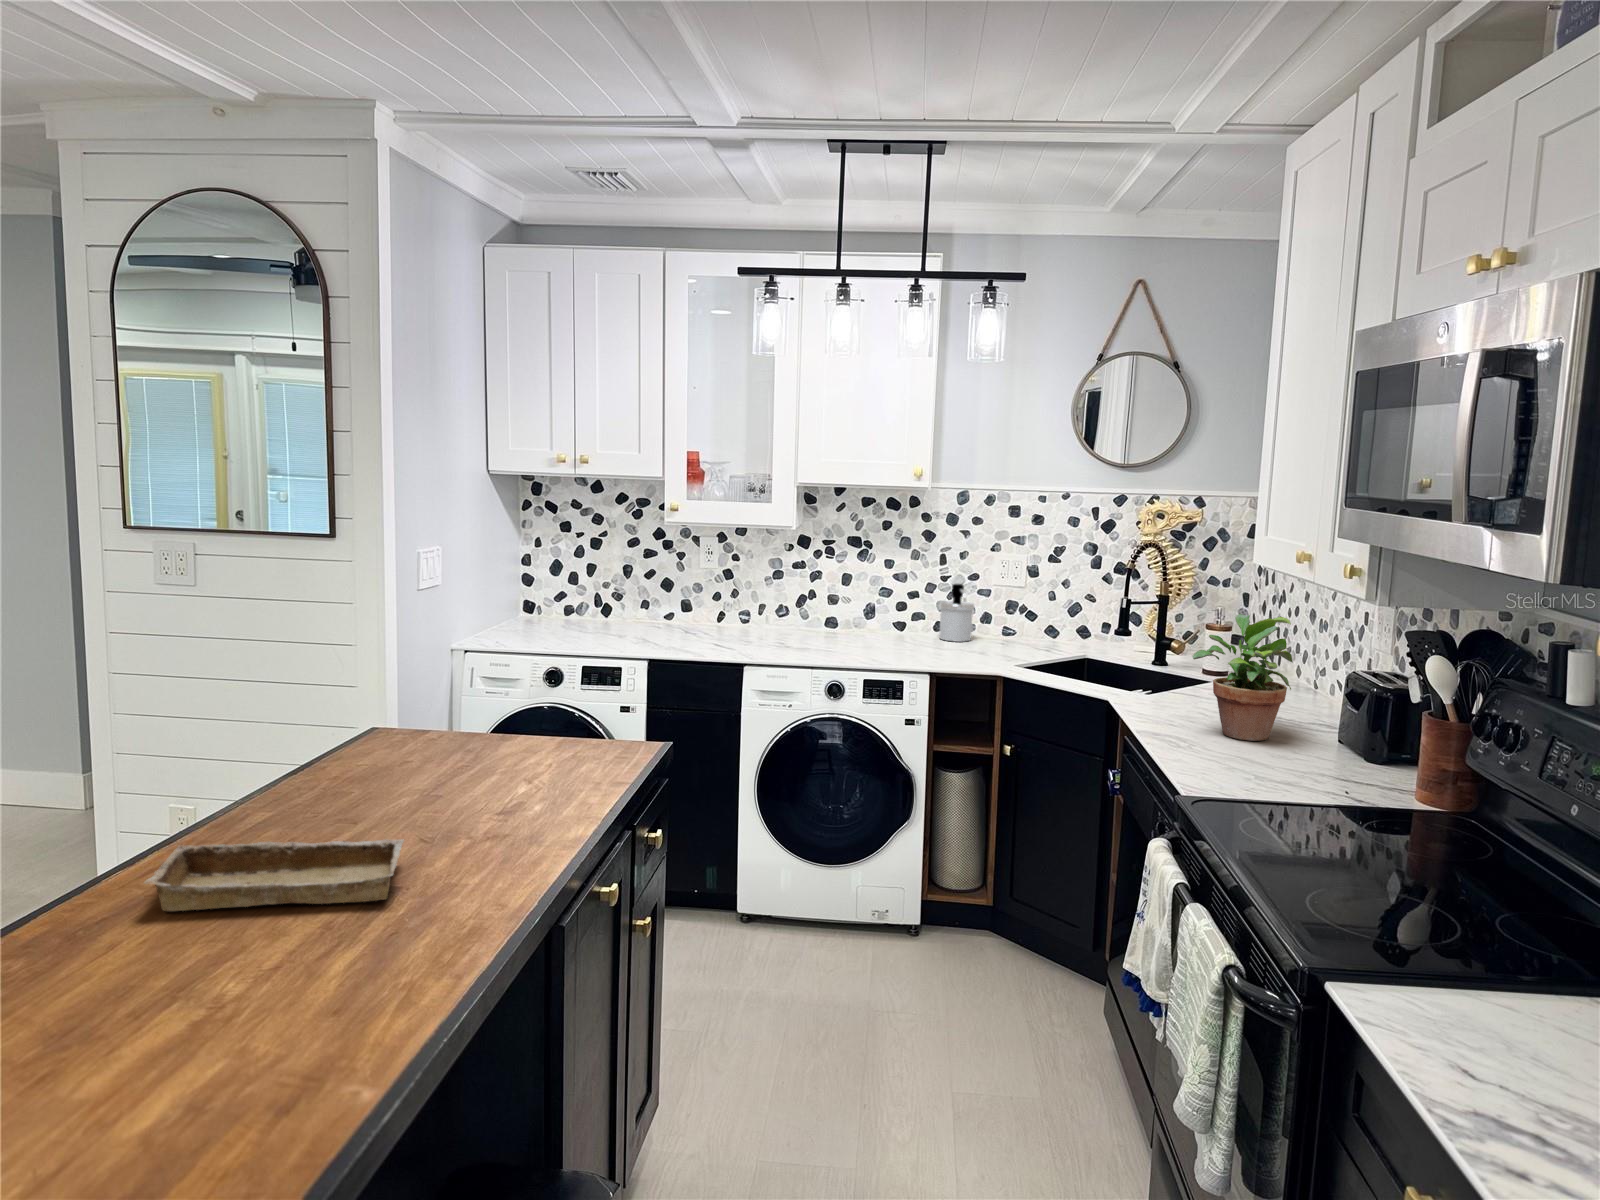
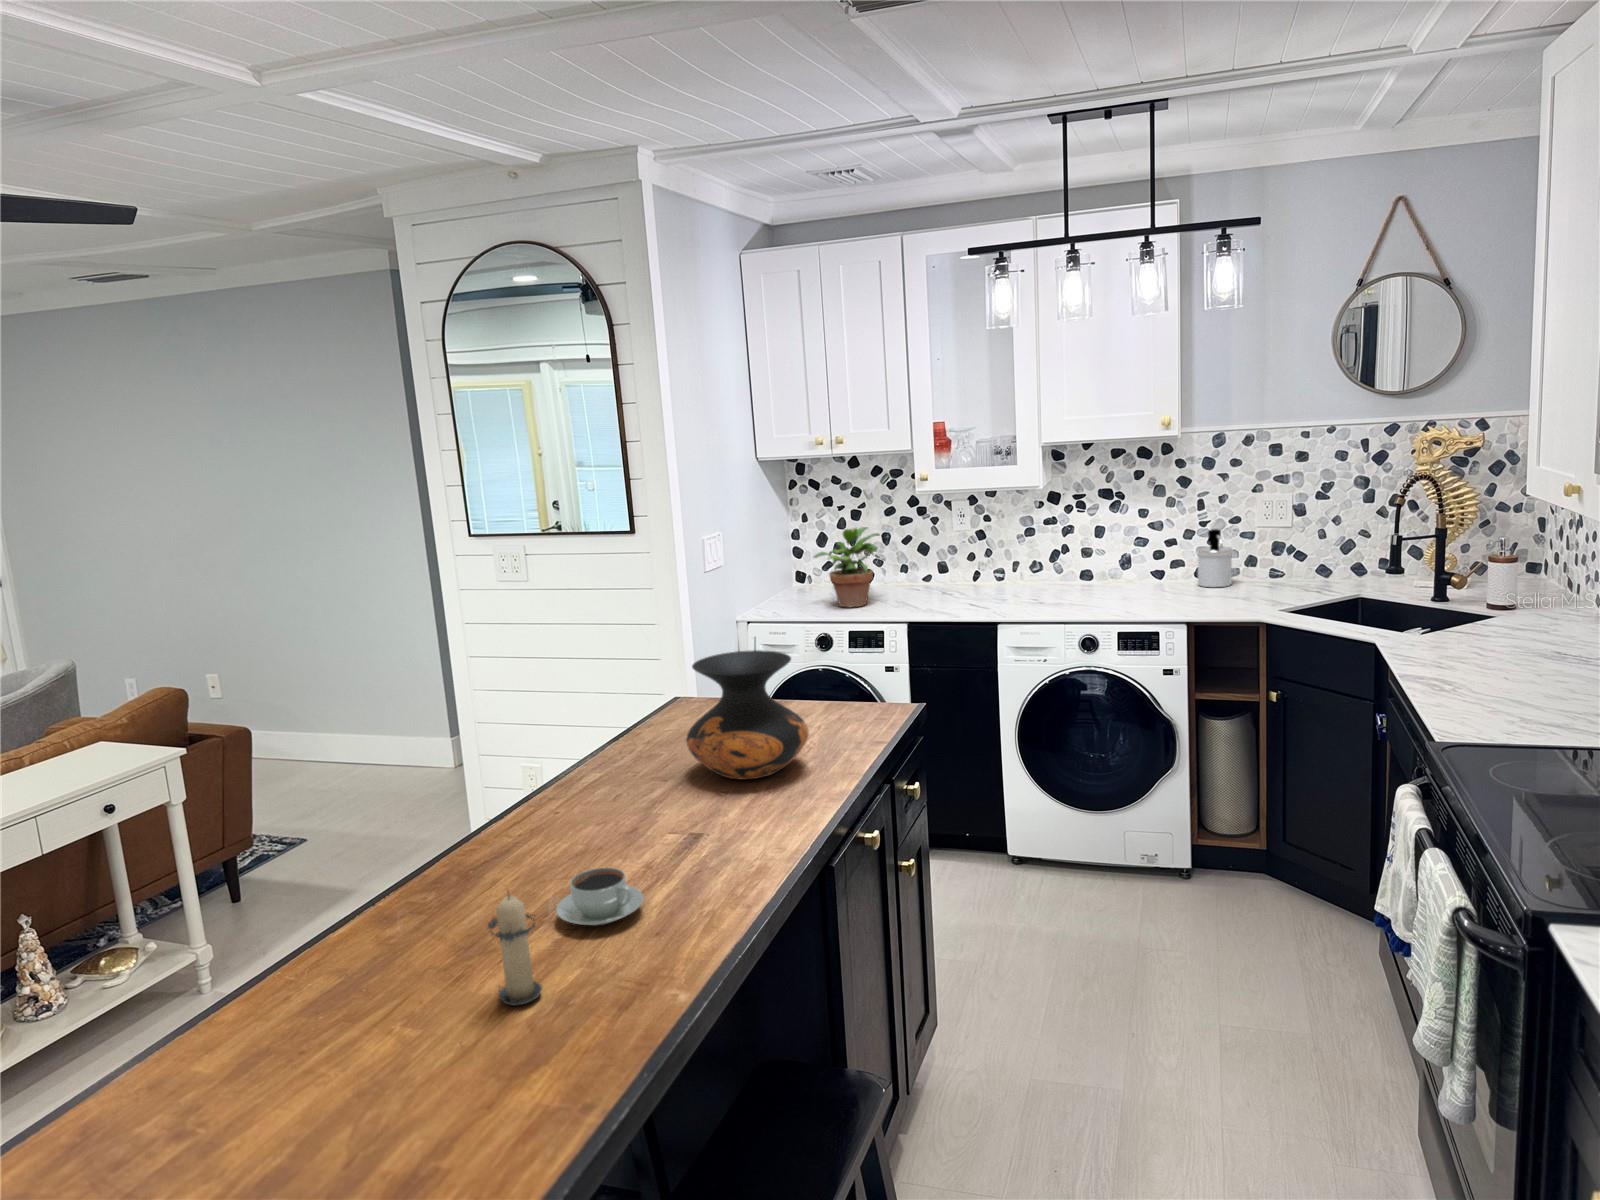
potted plant: present [1192,614,1293,741] -> present [814,527,880,607]
vase: none [389,669,541,821] -> present [686,650,808,780]
tray: present [144,839,404,911] -> none [515,796,702,854]
coffee cup: none [193,928,320,1006] -> present [556,867,644,926]
candle: none [76,958,172,1127] -> present [488,891,542,1005]

